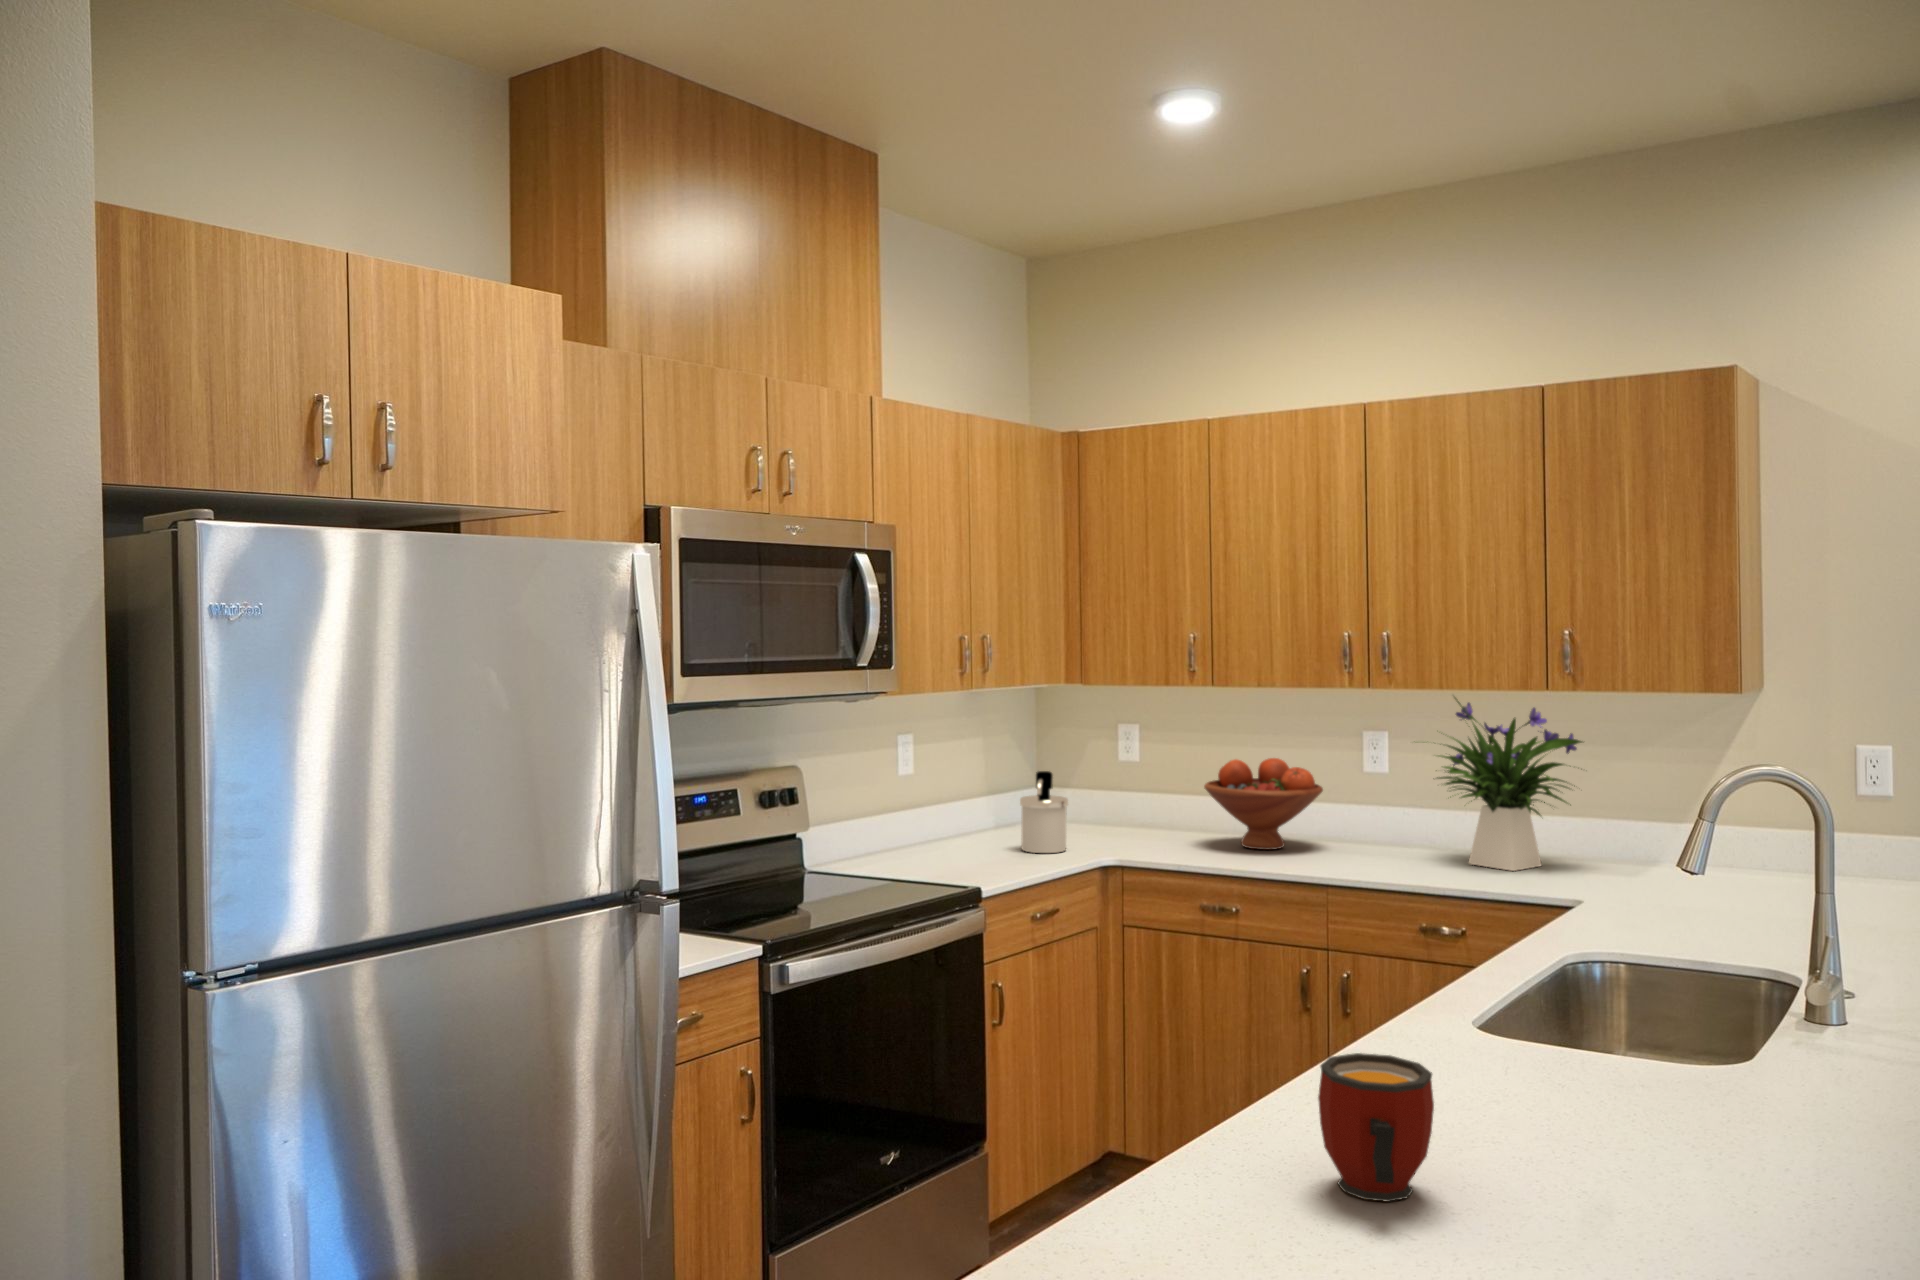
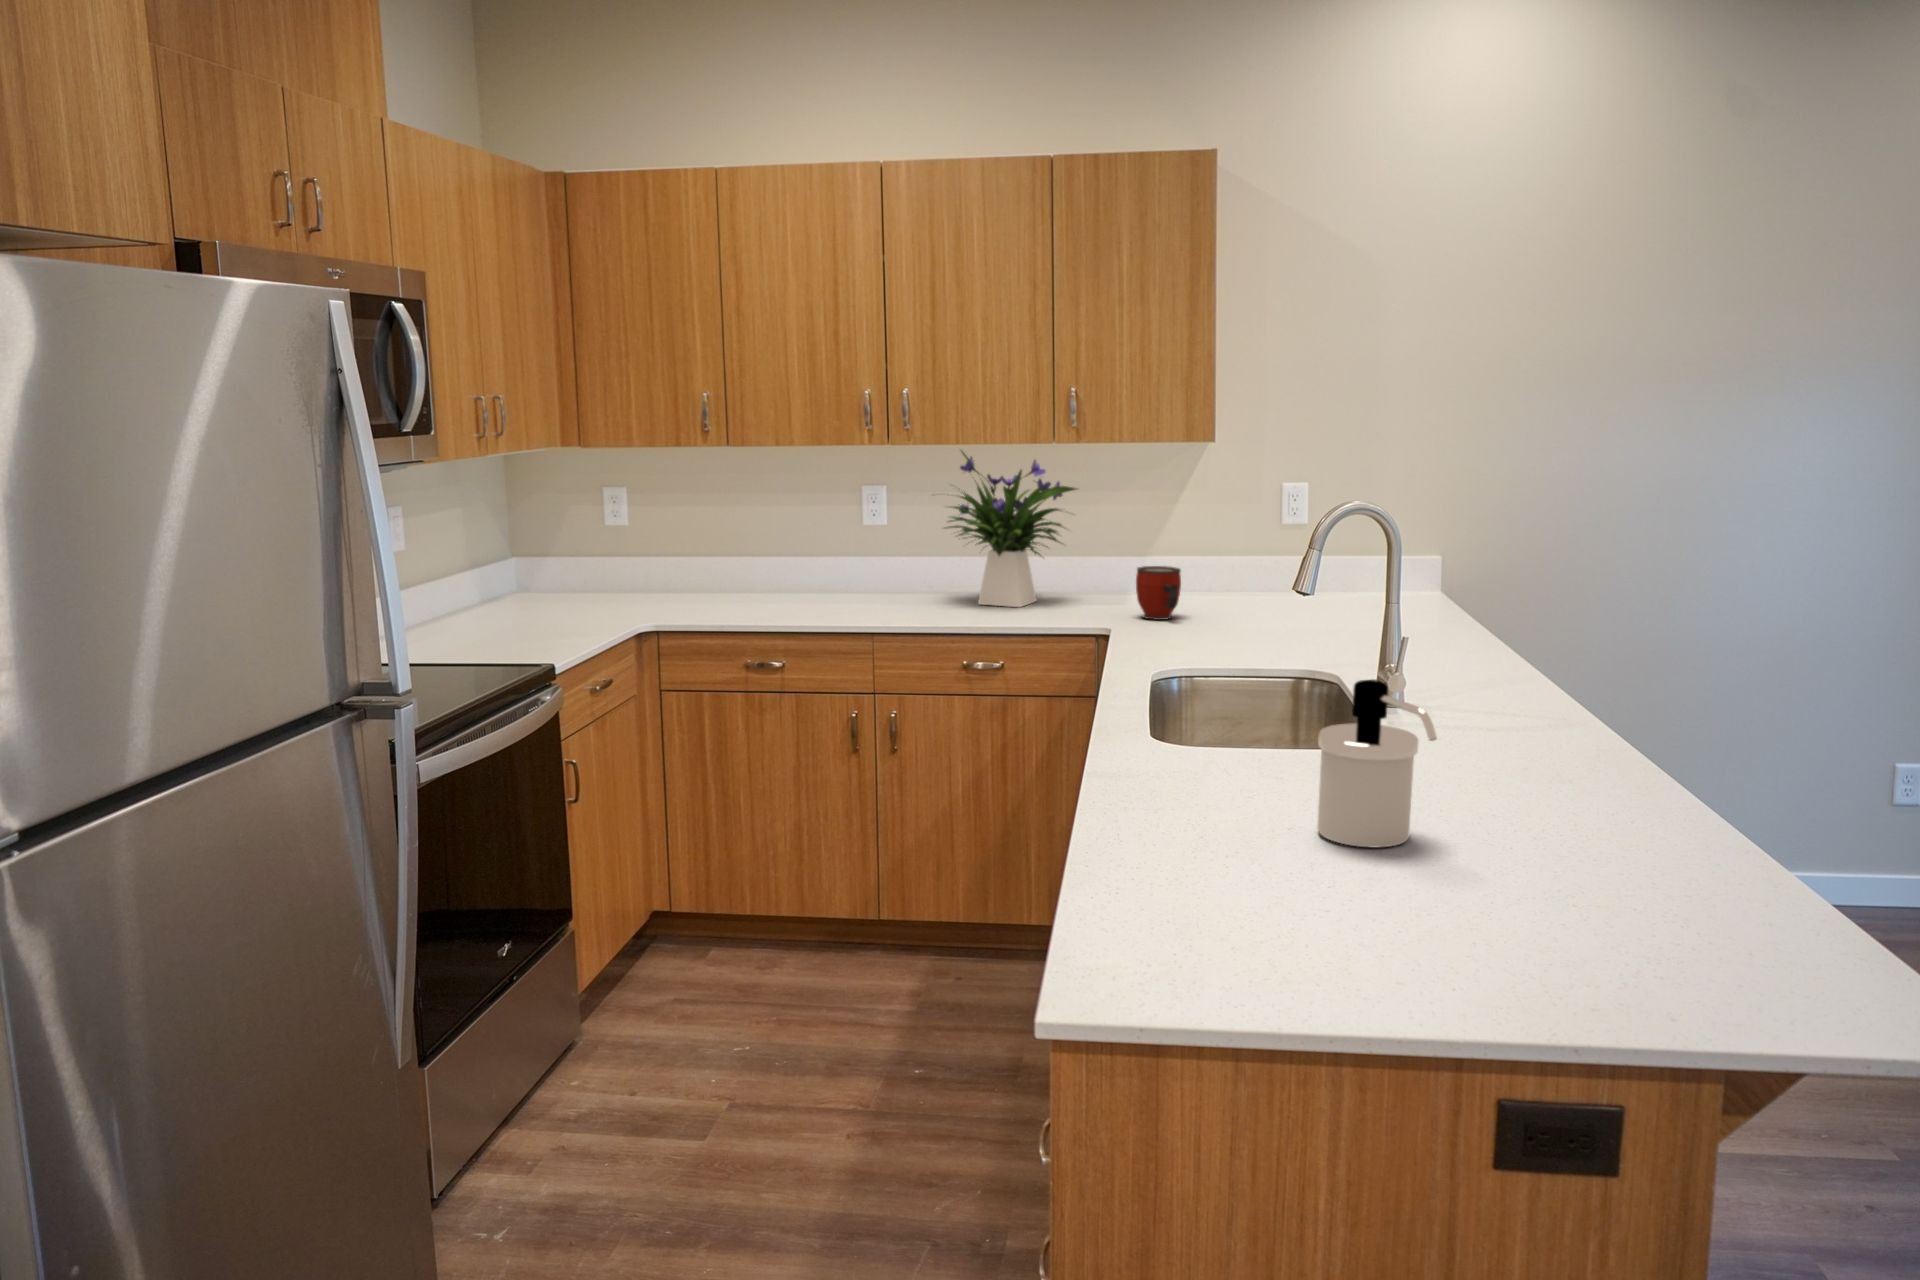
fruit bowl: present [1204,758,1323,850] -> none [724,516,839,606]
soap dispenser: present [1020,771,1068,853] -> present [1317,680,1437,848]
mug: present [1318,1053,1434,1202] -> present [1136,566,1181,620]

